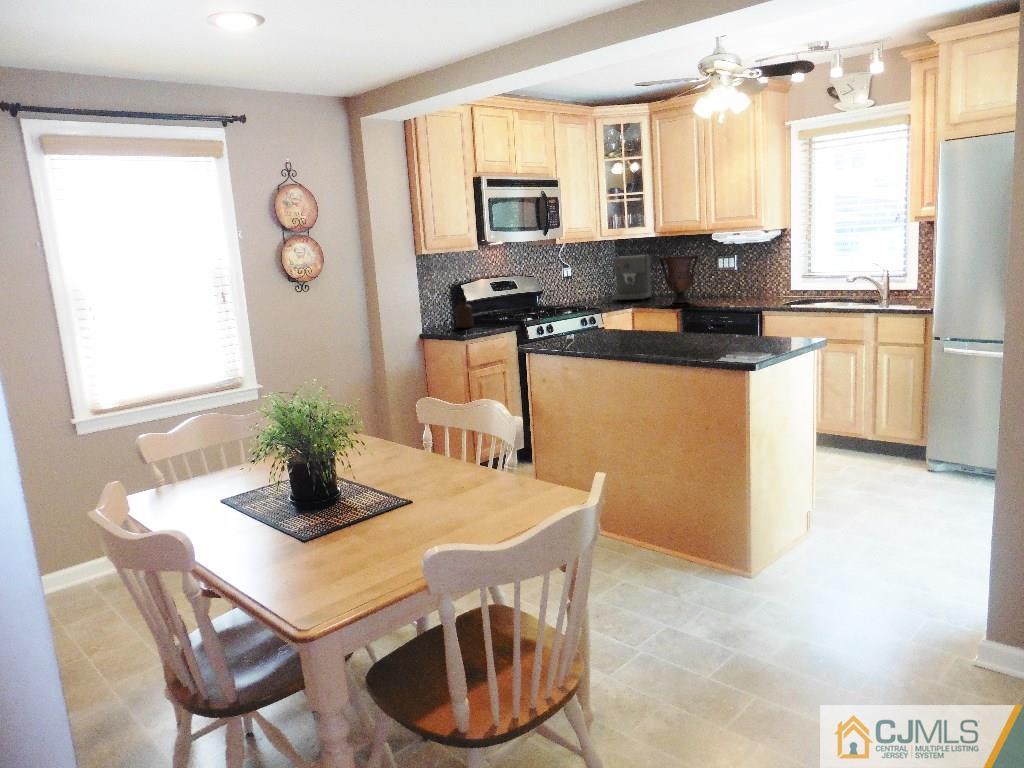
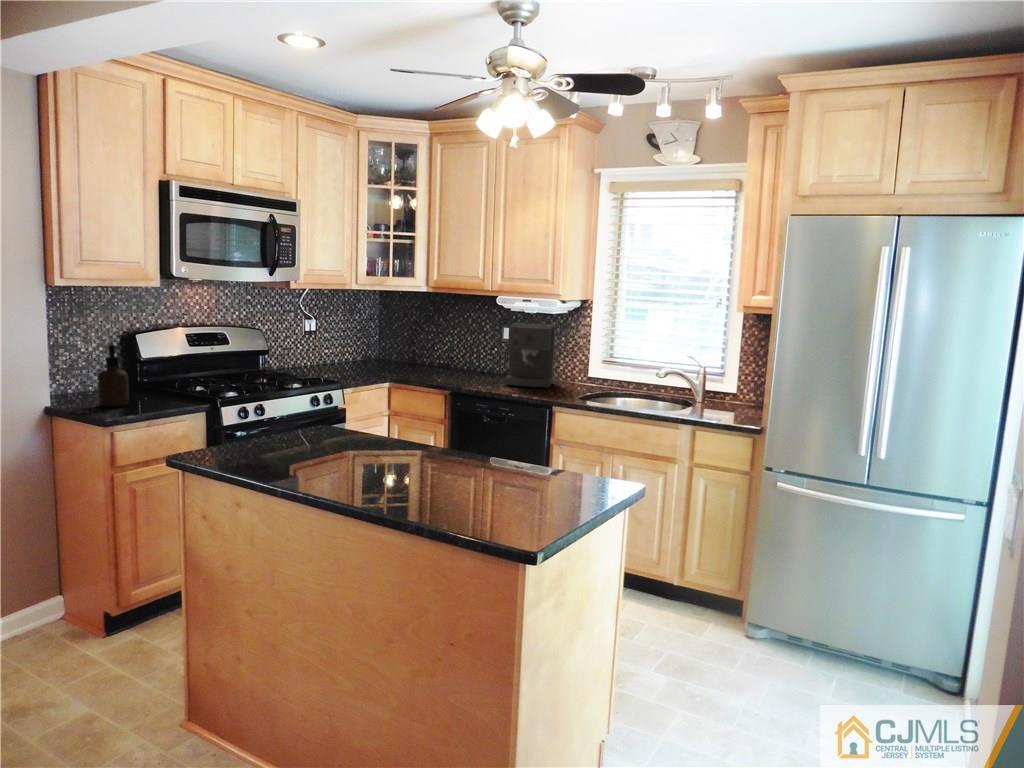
coffee maker: present [613,255,651,300] -> present [505,323,556,388]
vase: present [659,255,699,303] -> none [428,320,481,381]

